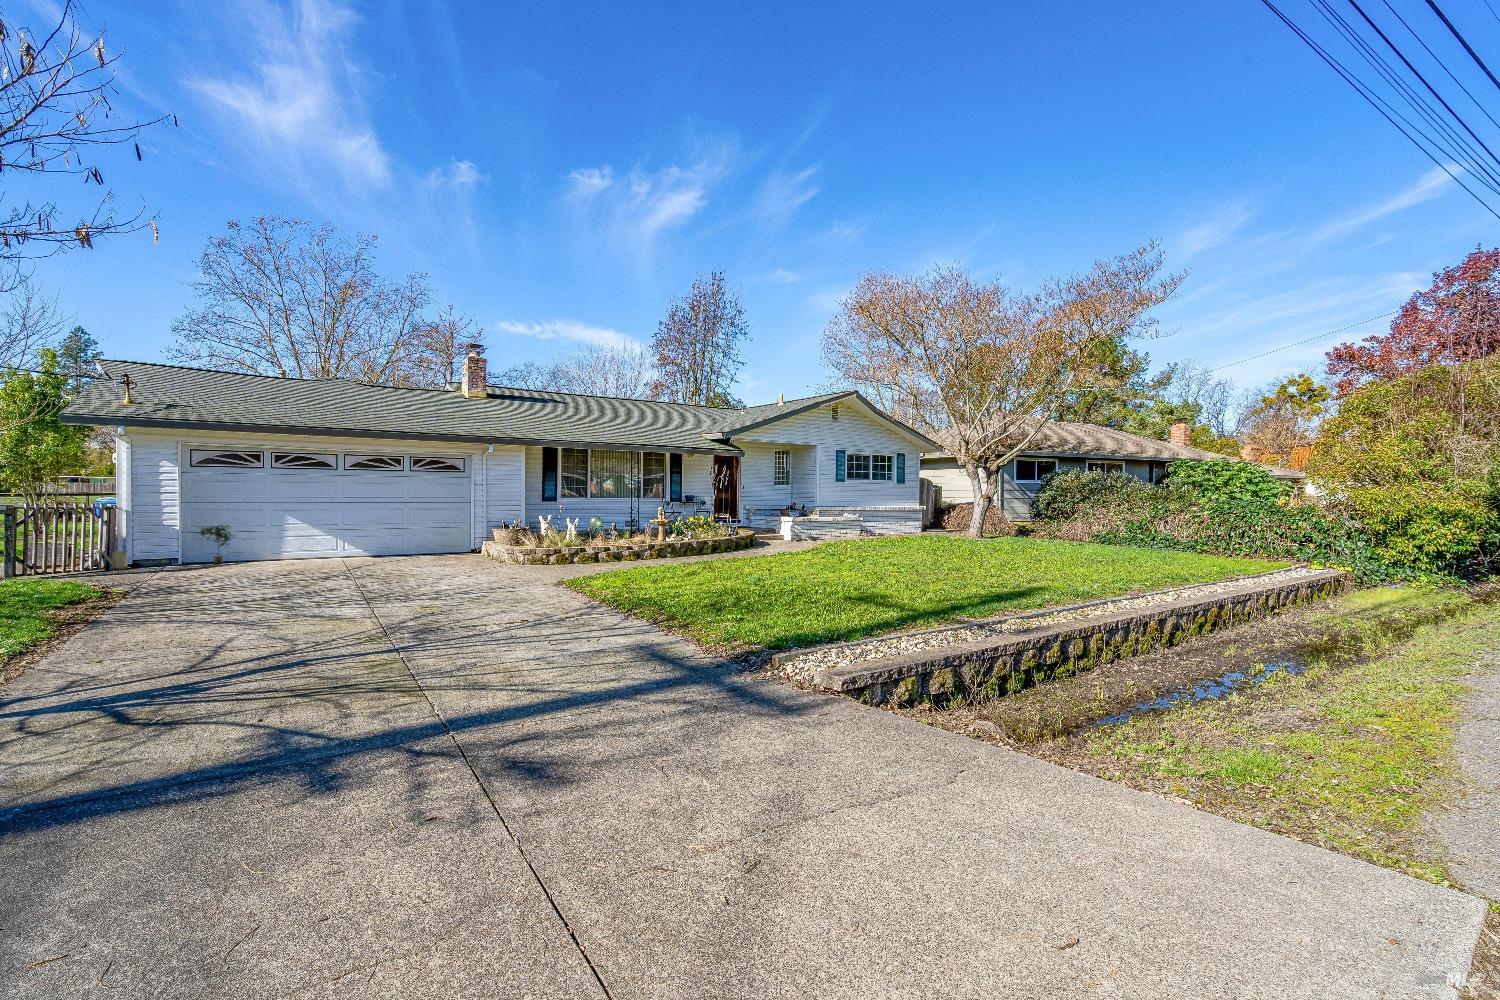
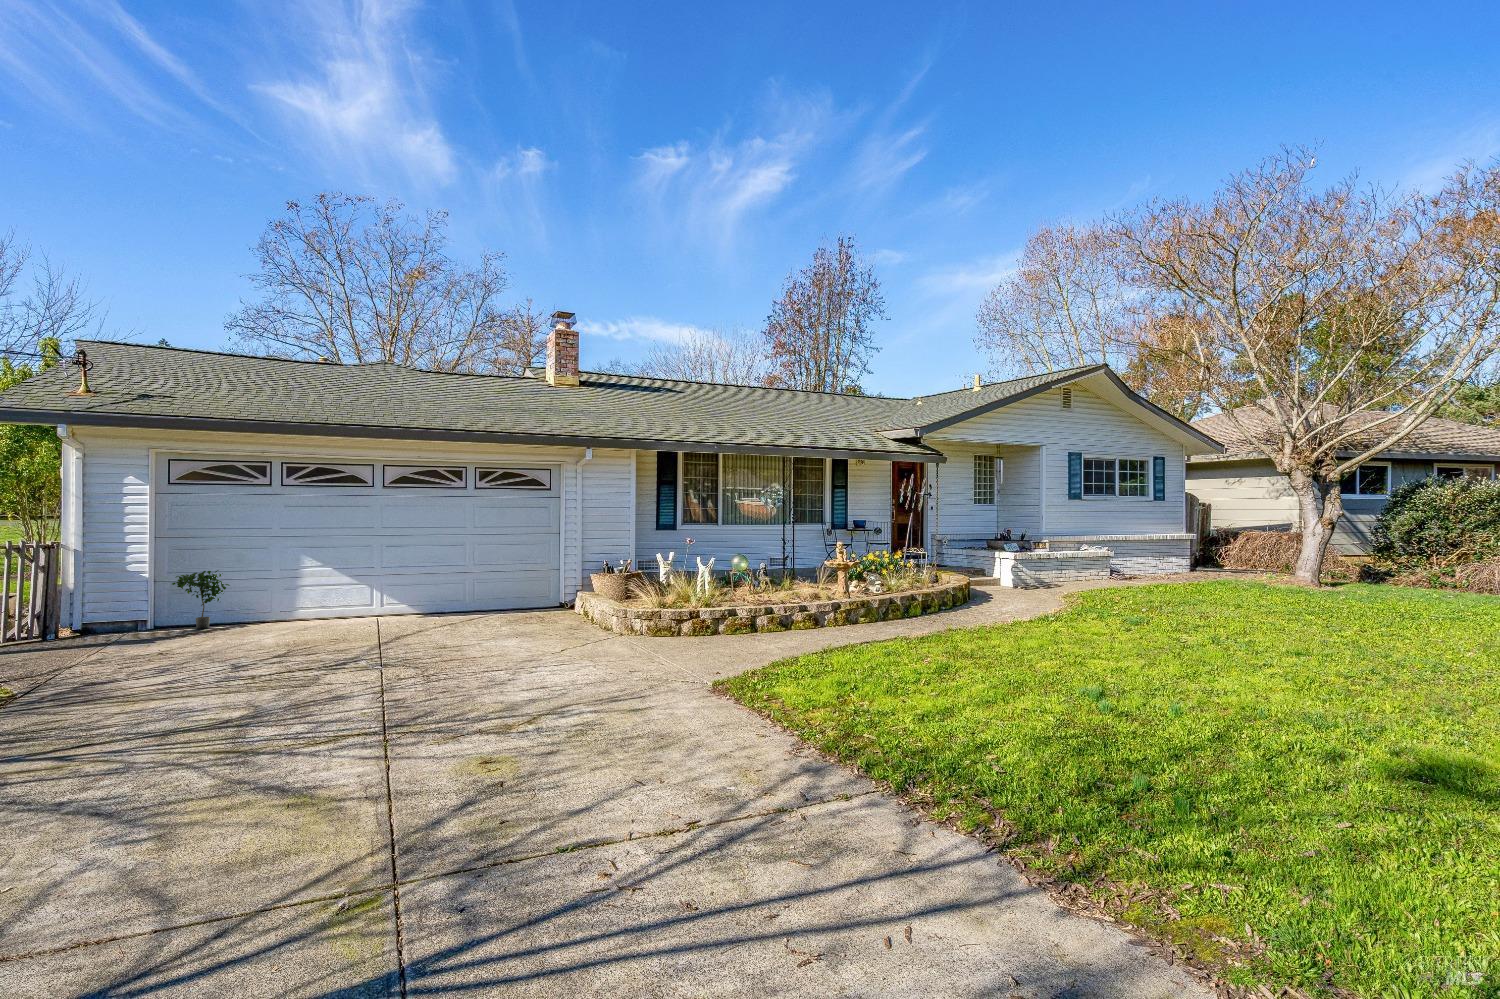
watering can: present [97,549,128,569] -> none [23,604,75,639]

